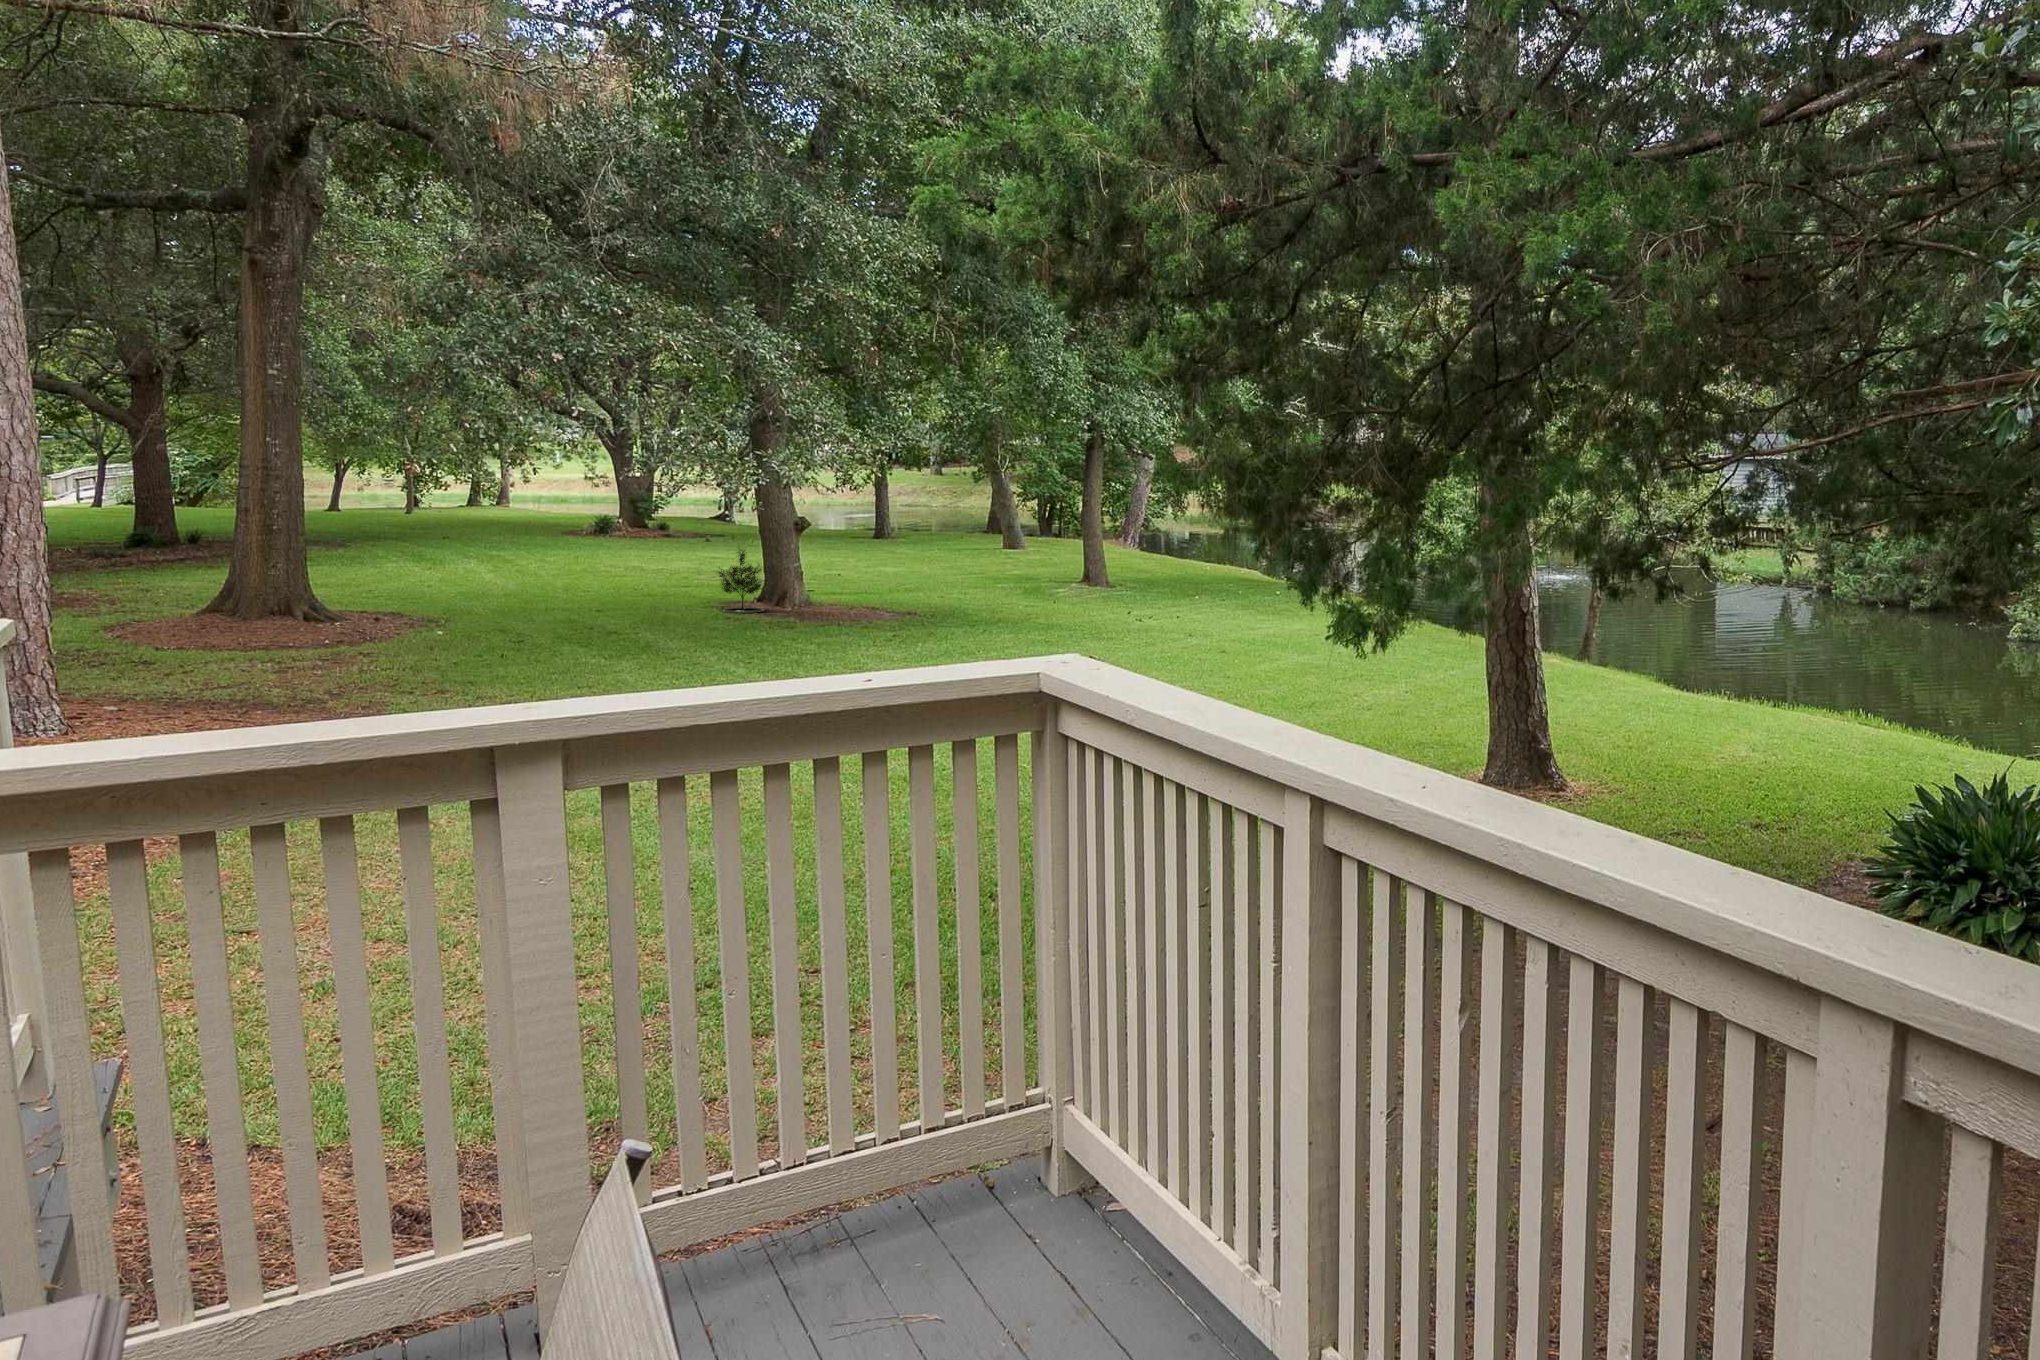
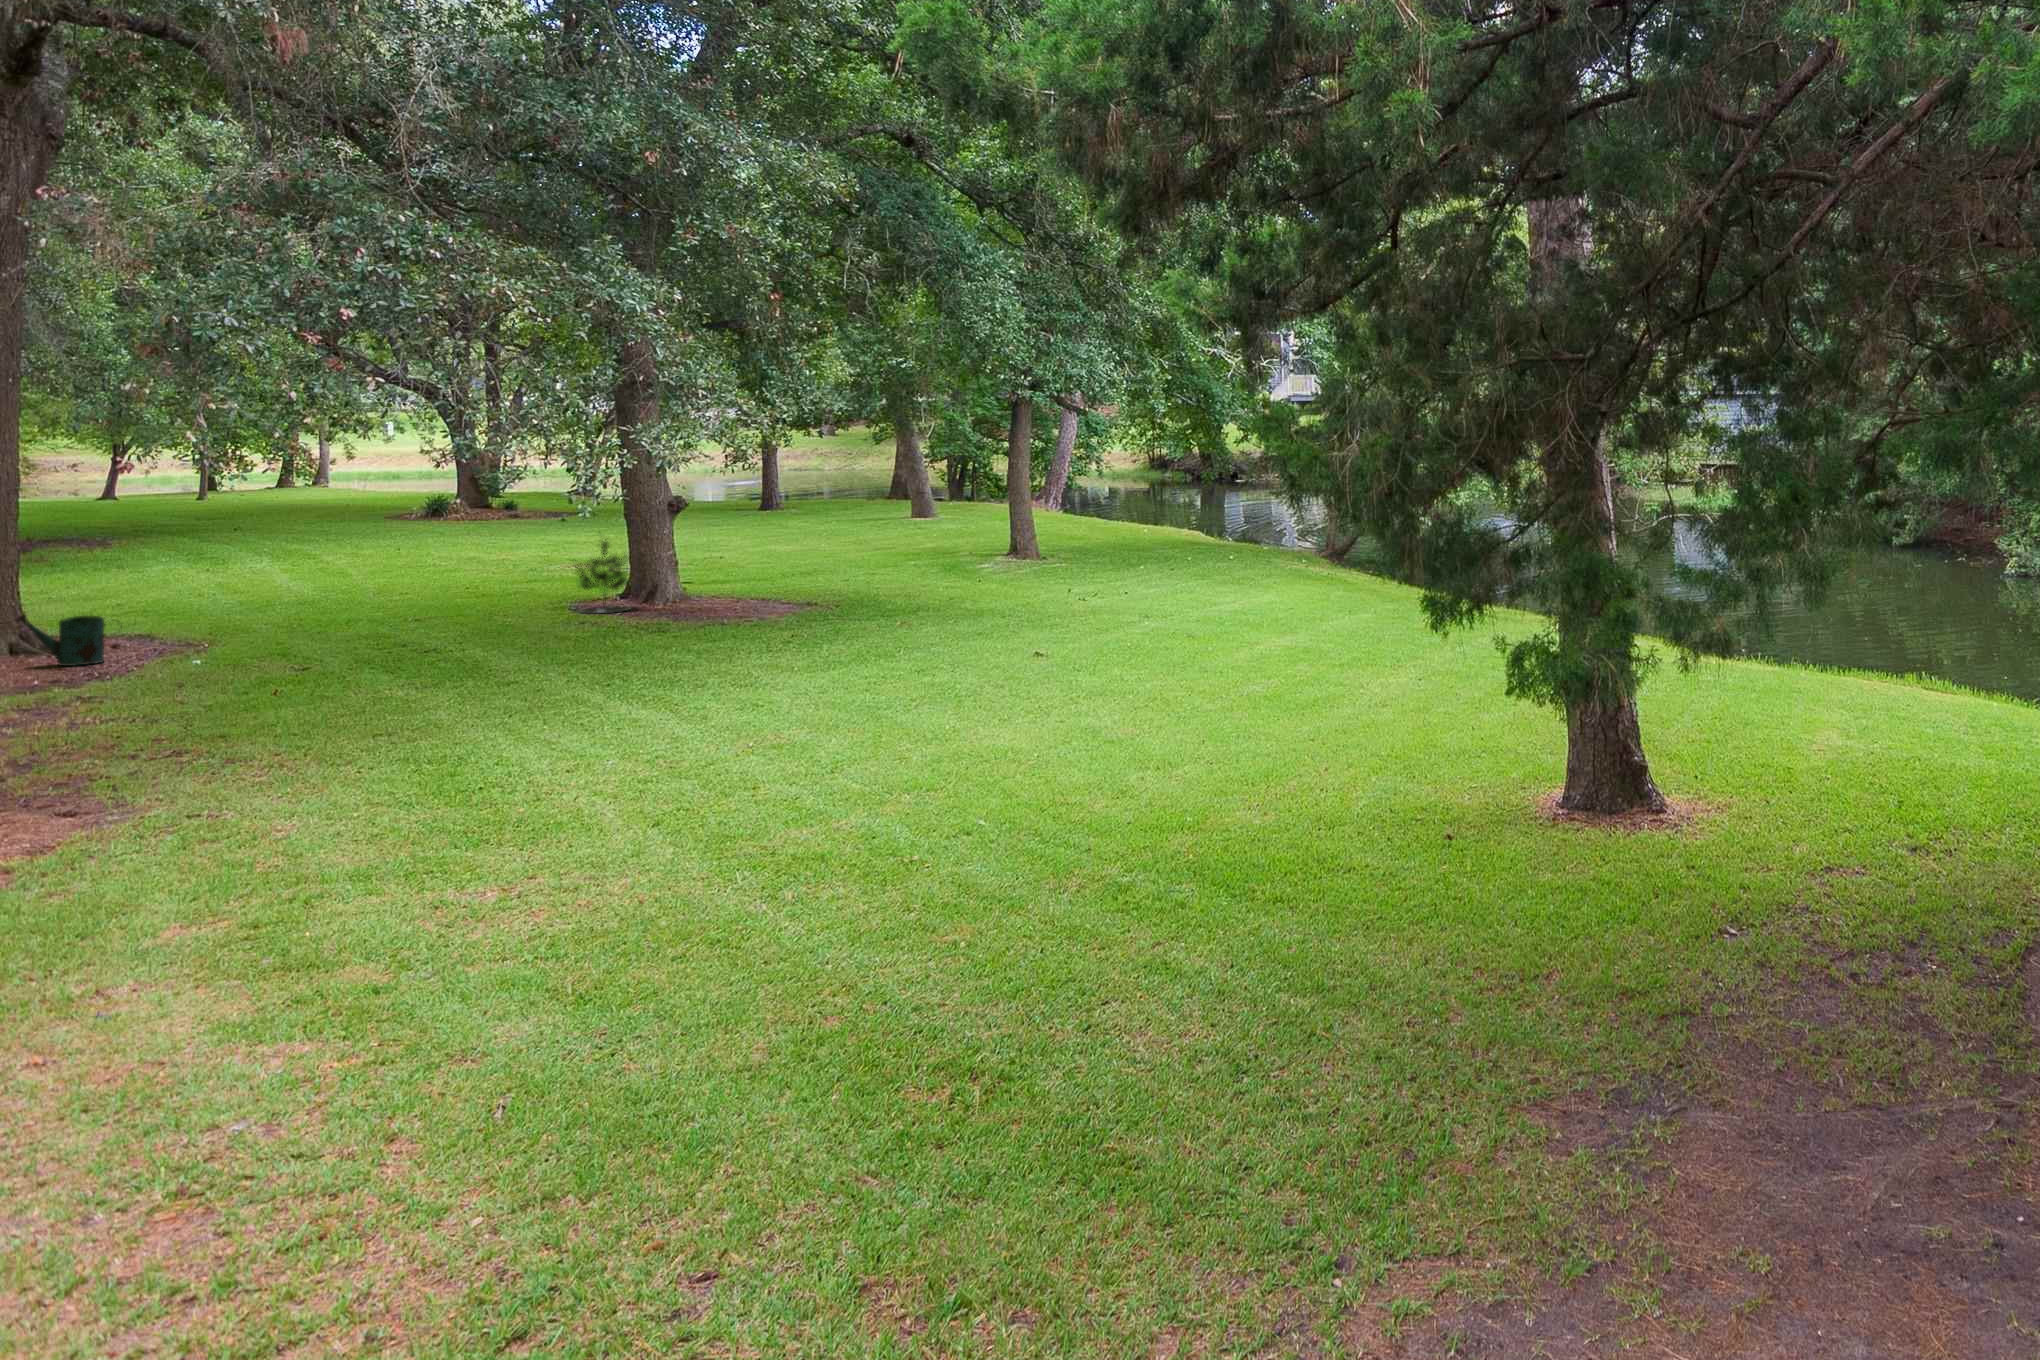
watering can: none [306,588,383,631] -> present [15,615,105,666]

